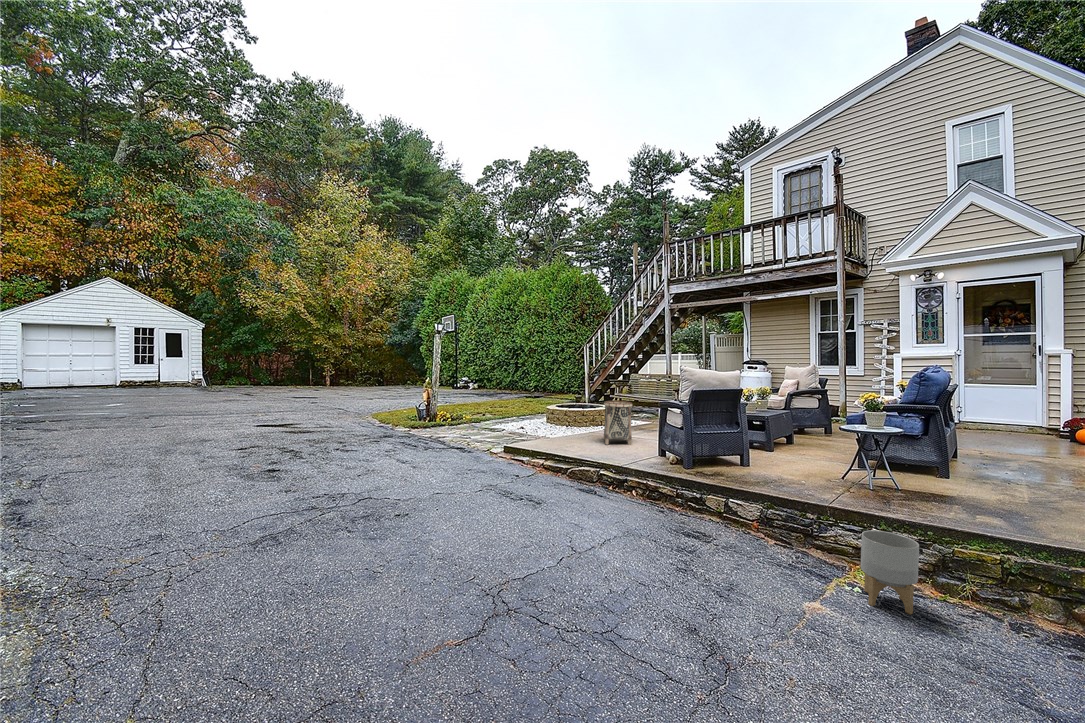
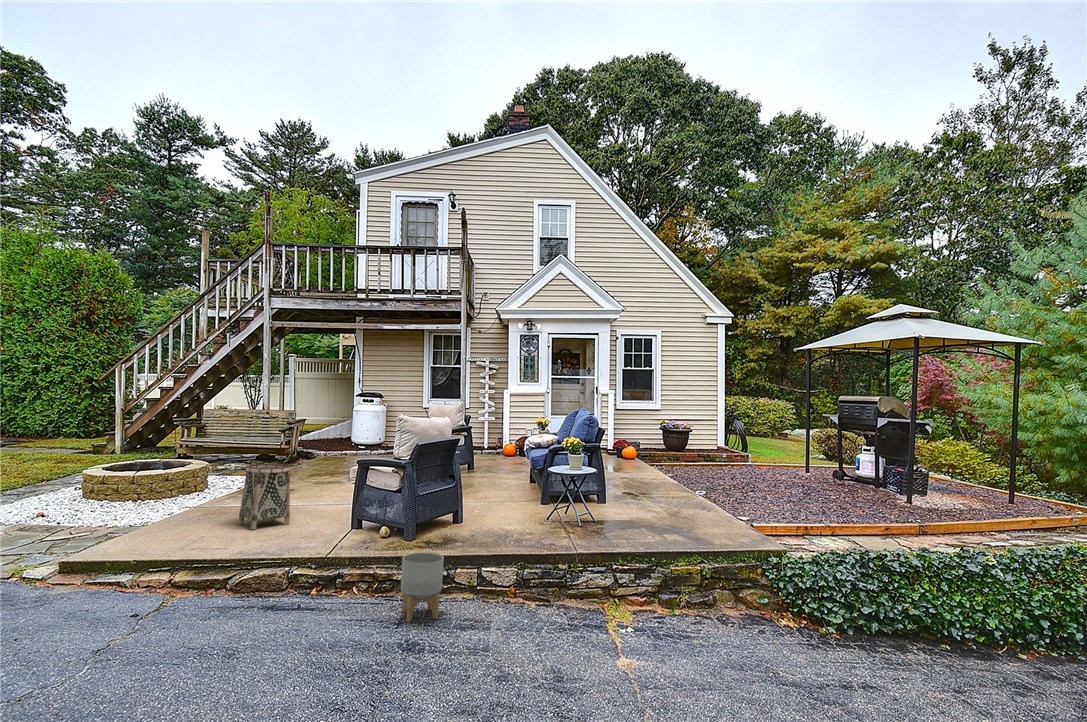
planter: present [861,530,919,614] -> present [401,552,444,622]

